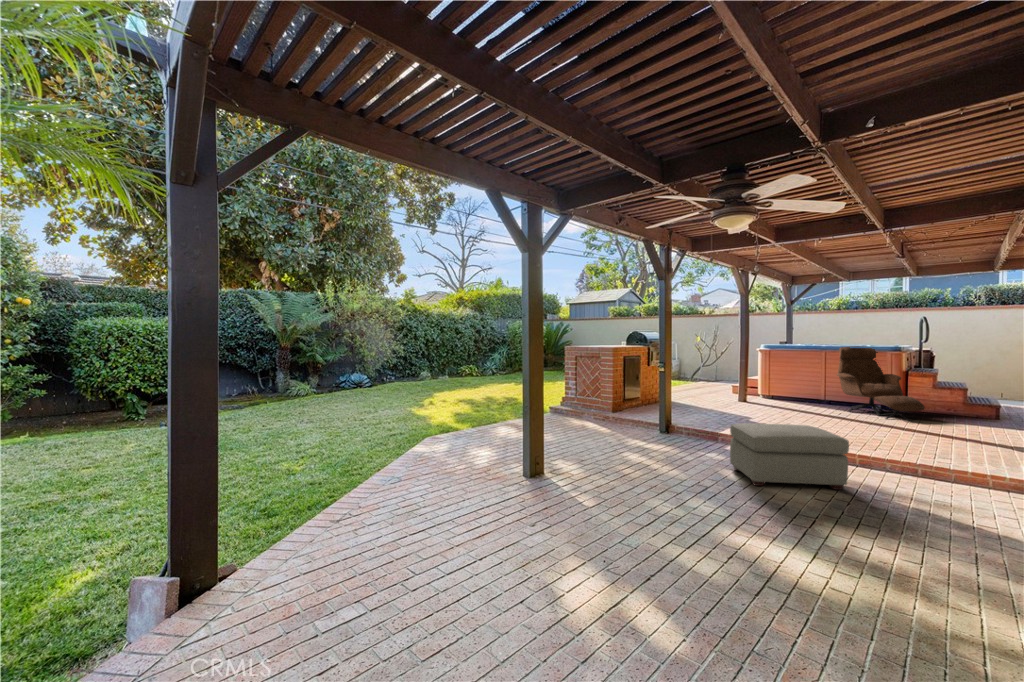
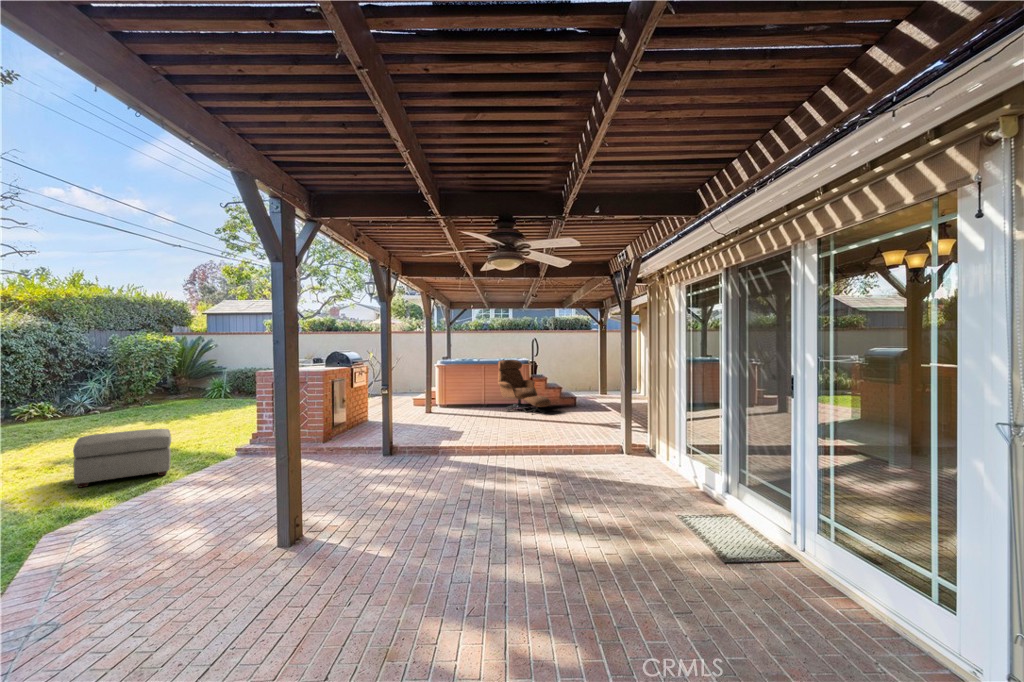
ottoman: present [730,423,849,490] -> present [73,429,171,488]

